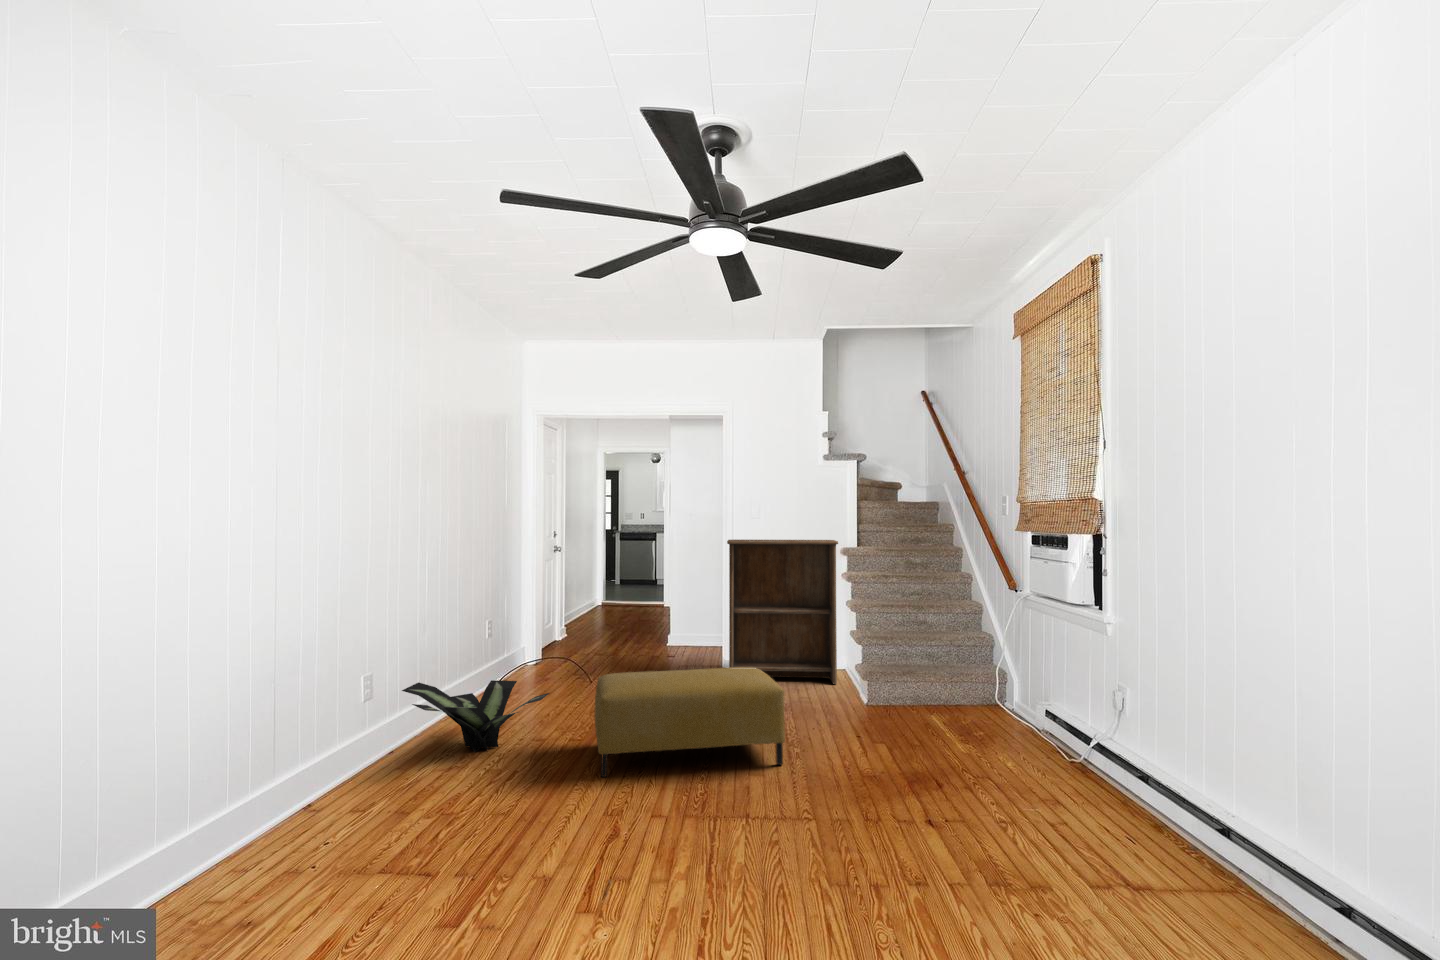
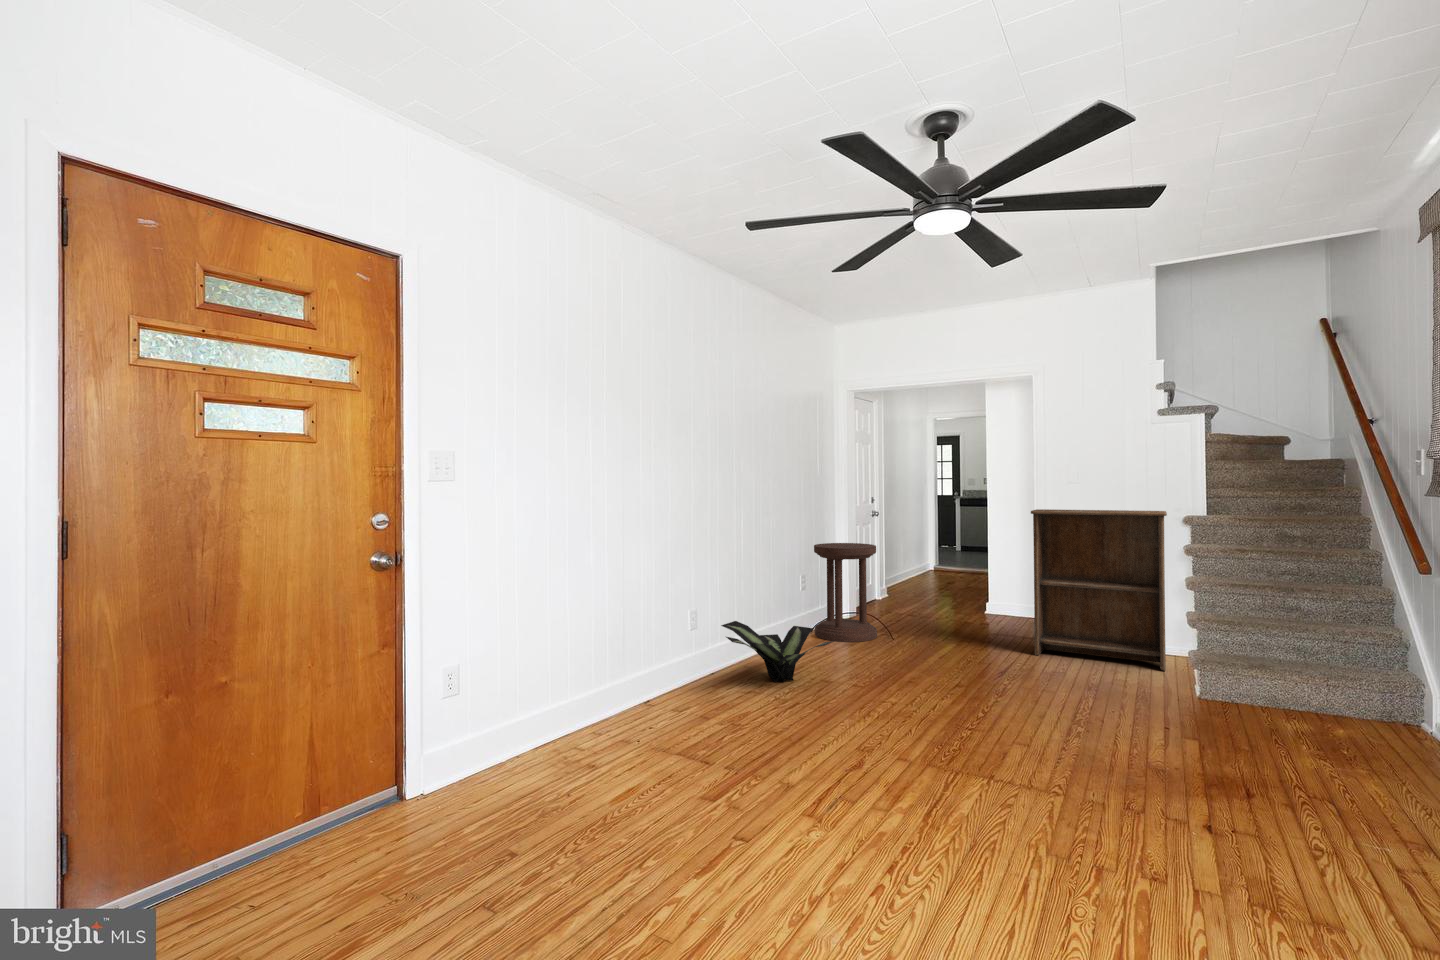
side table: none [500,579,572,692] -> present [814,543,877,642]
ottoman: present [595,668,785,777] -> none [865,629,1056,738]

